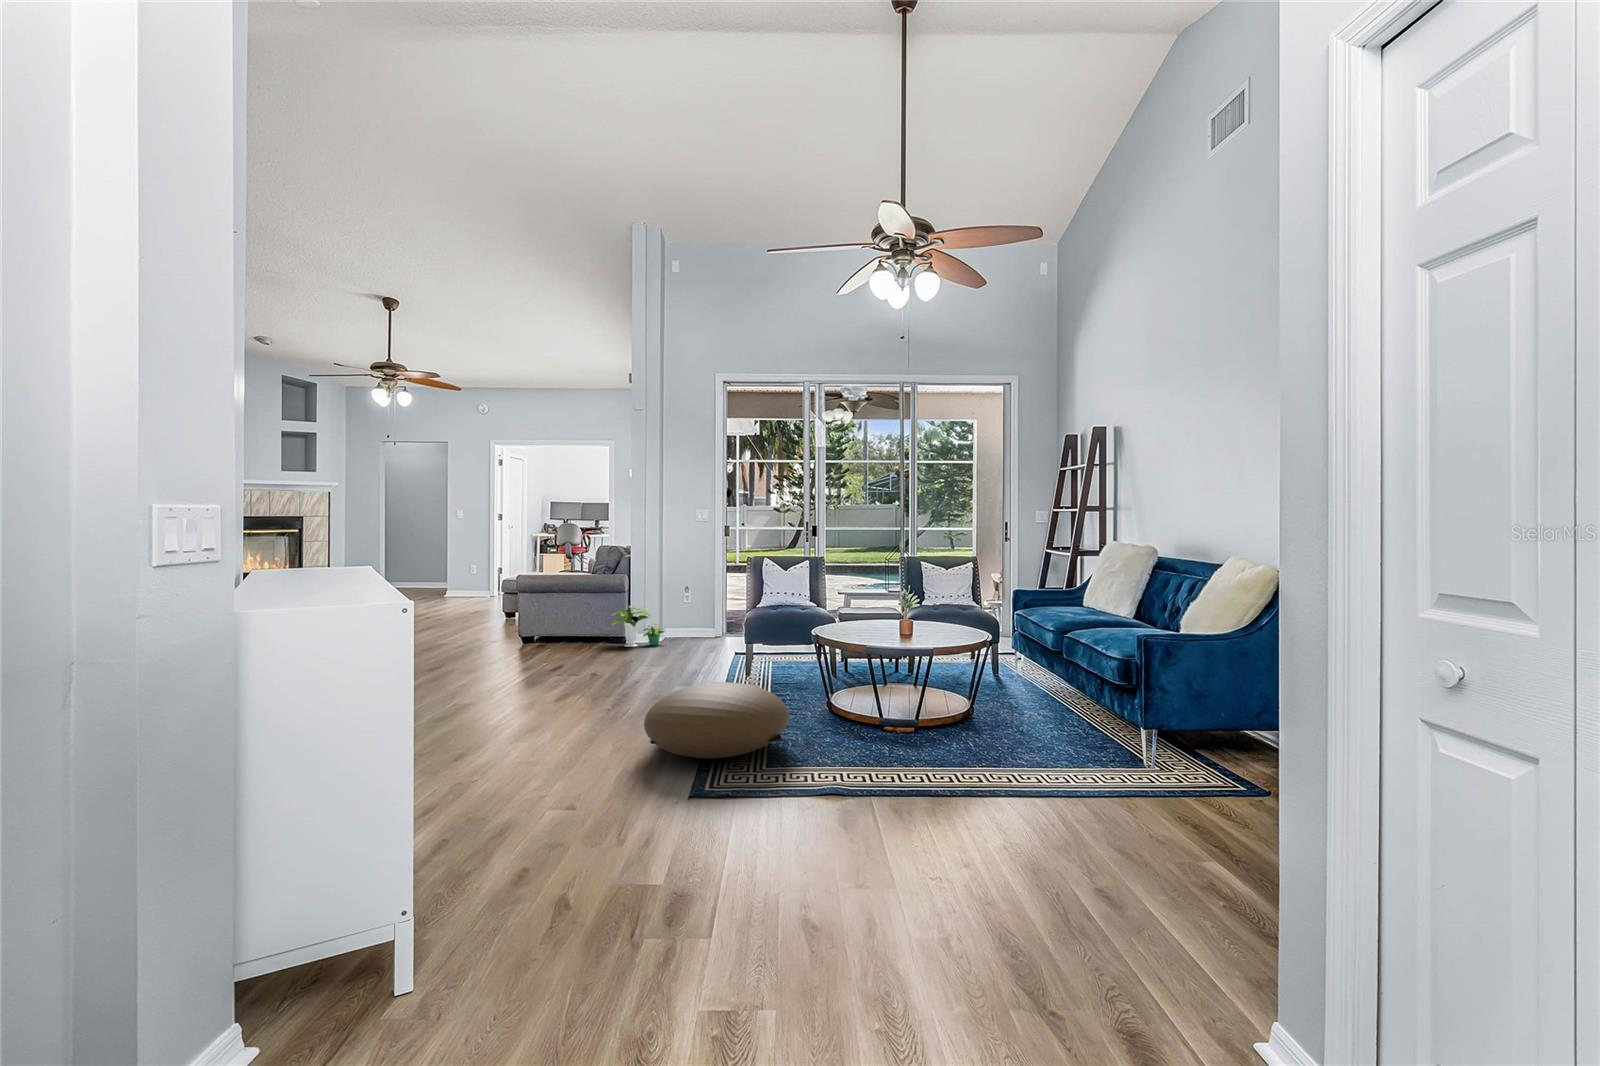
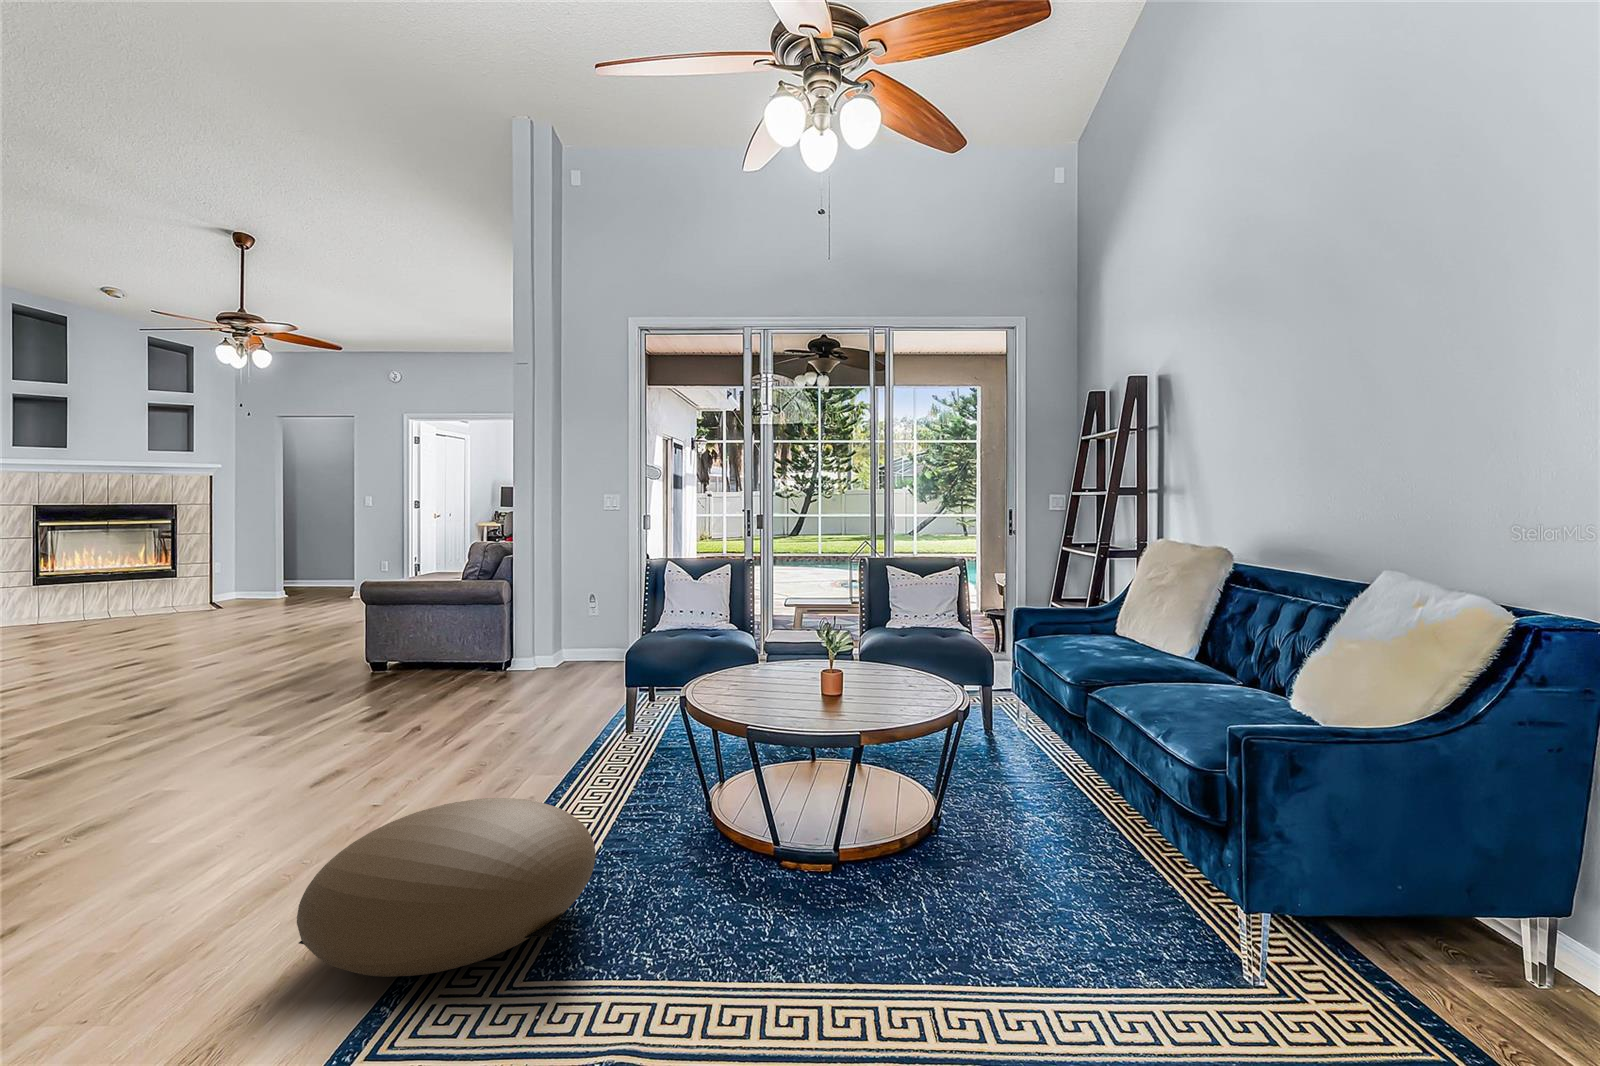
potted plant: present [611,606,665,647] -> none [474,623,553,679]

